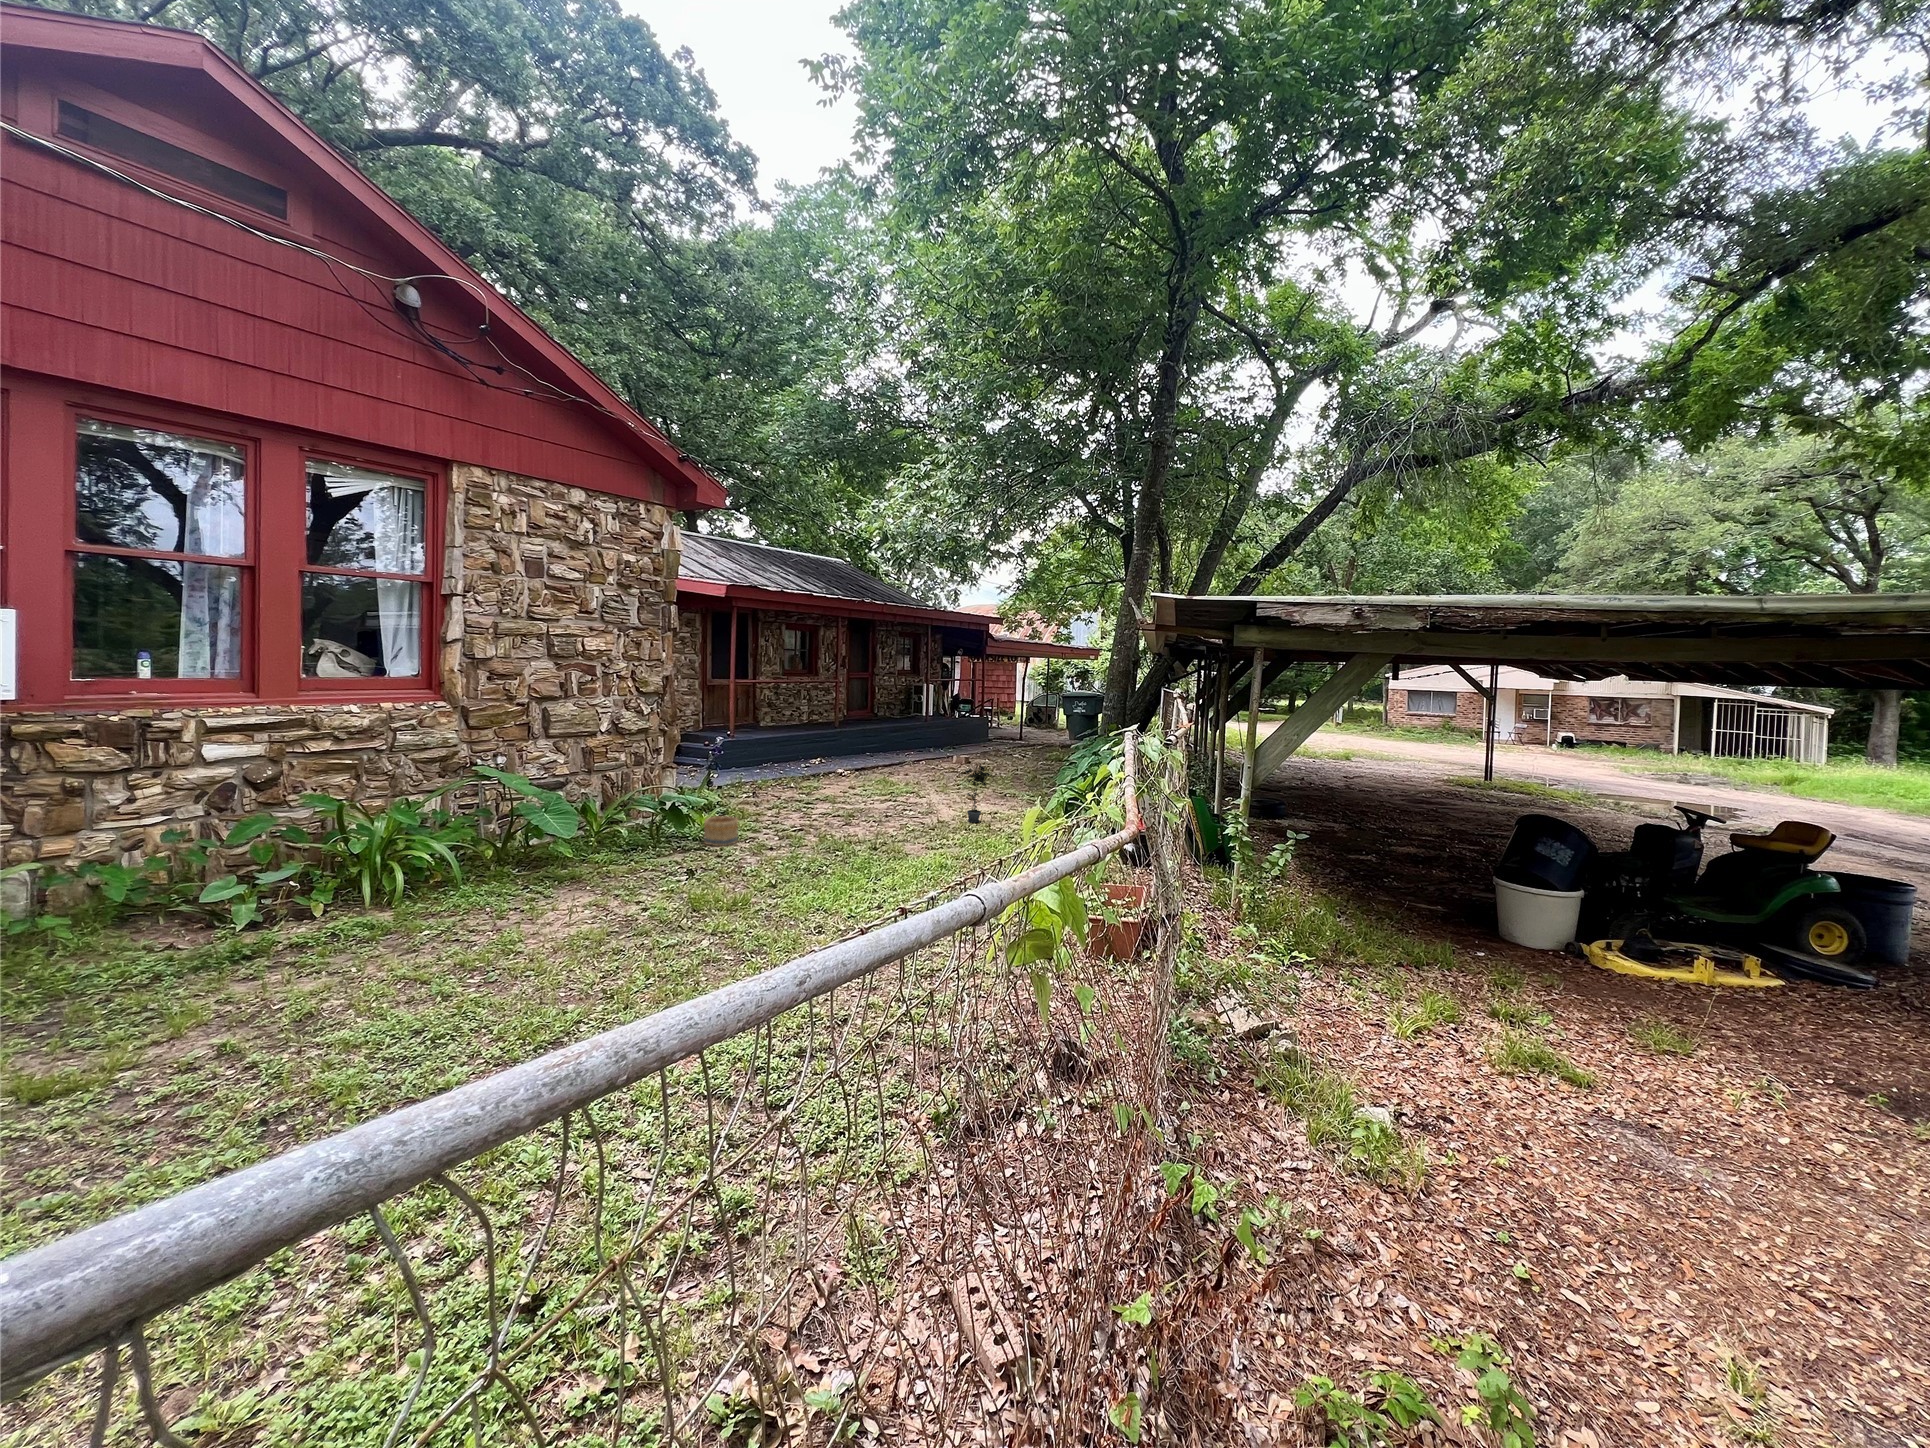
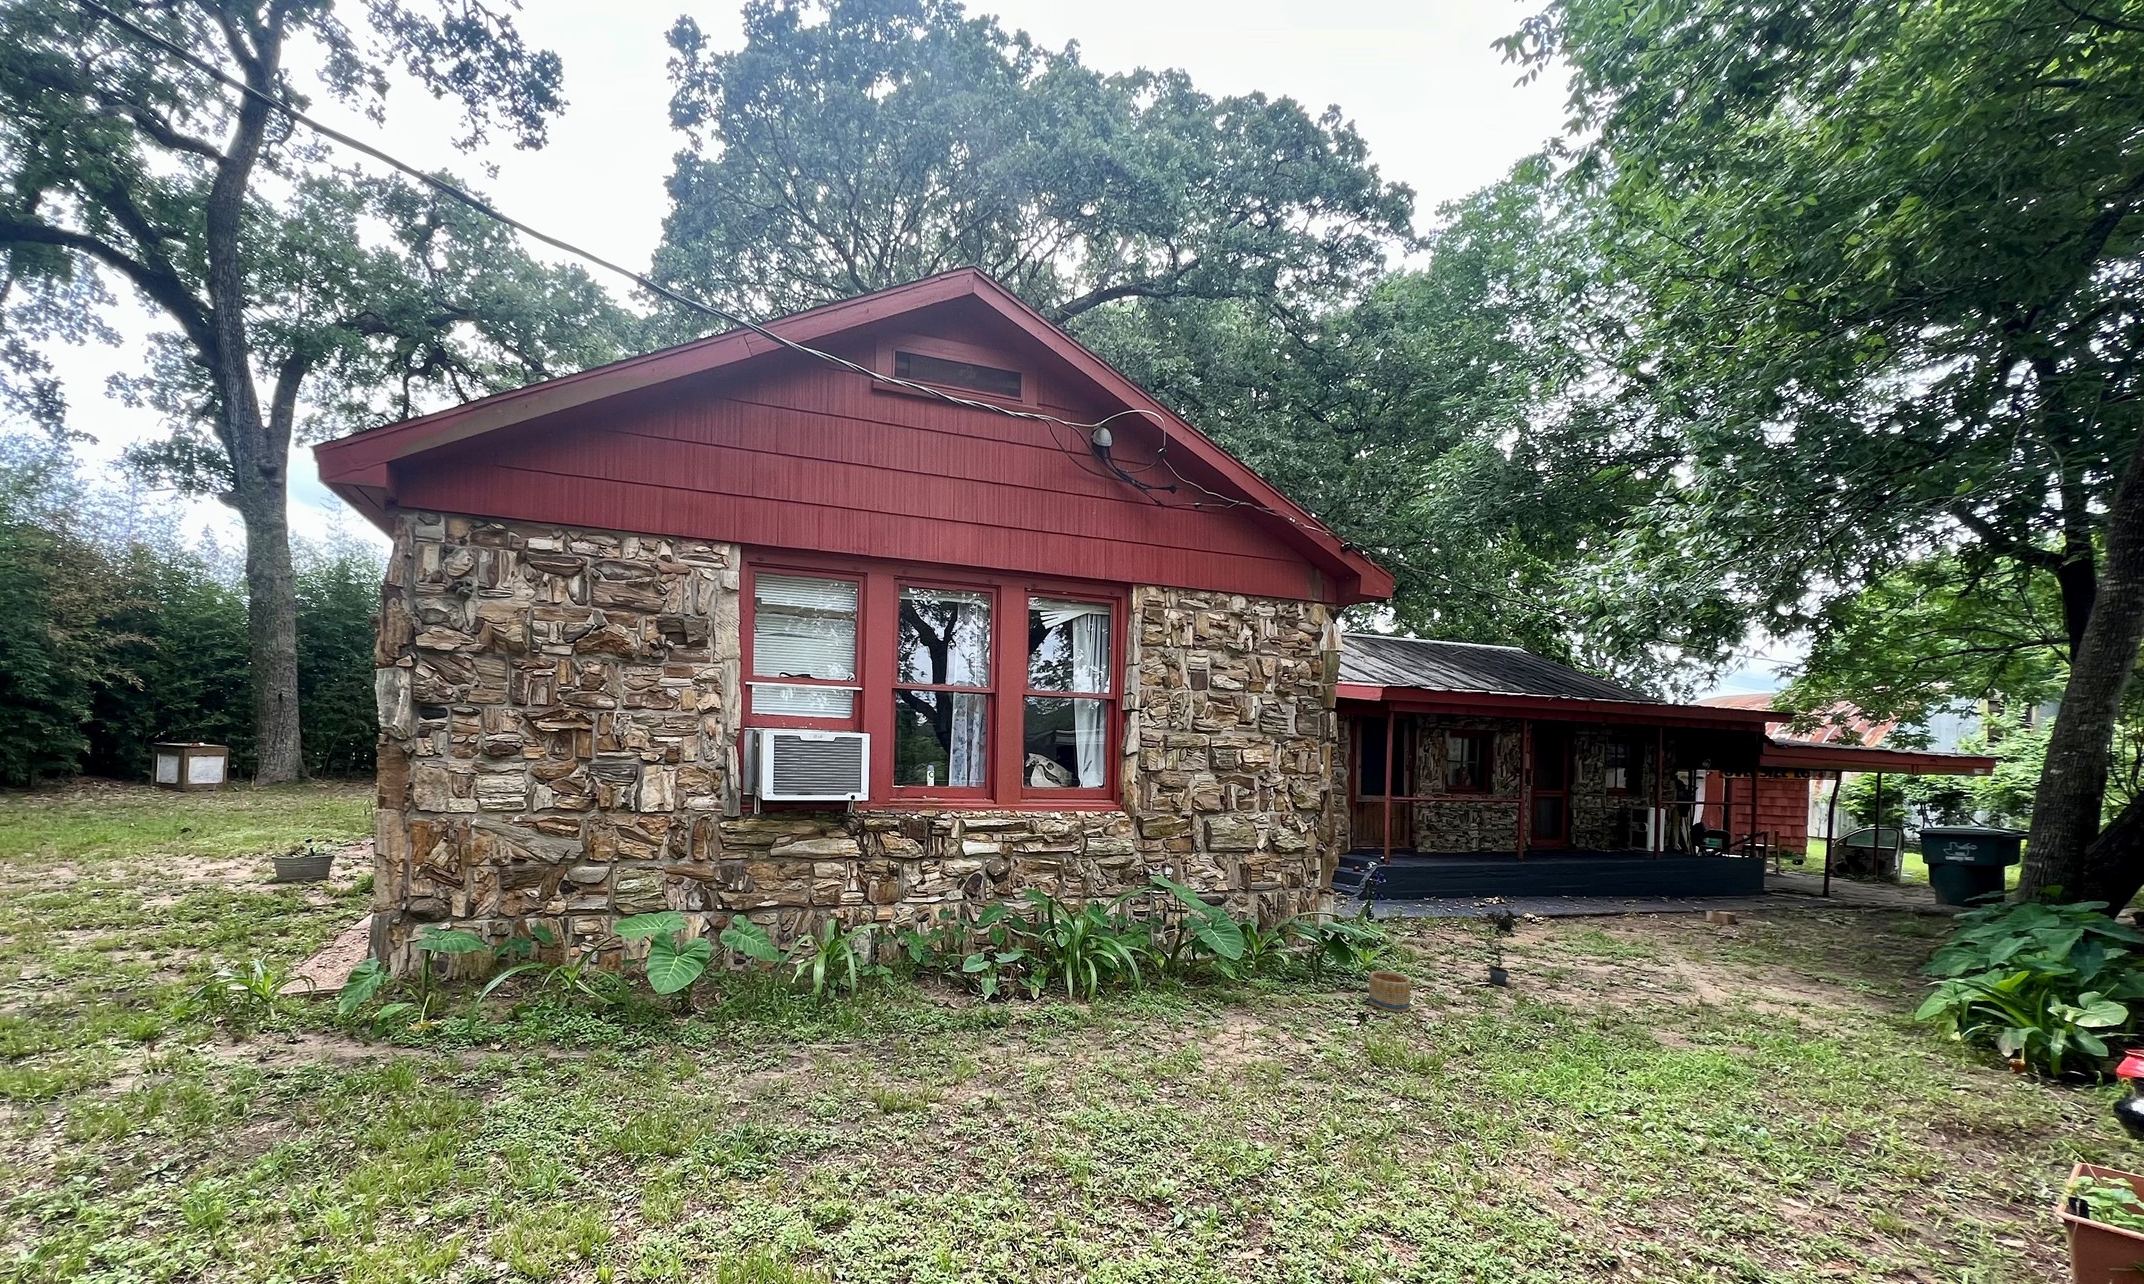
potted plant: present [965,763,992,823] -> present [1483,907,1522,985]

